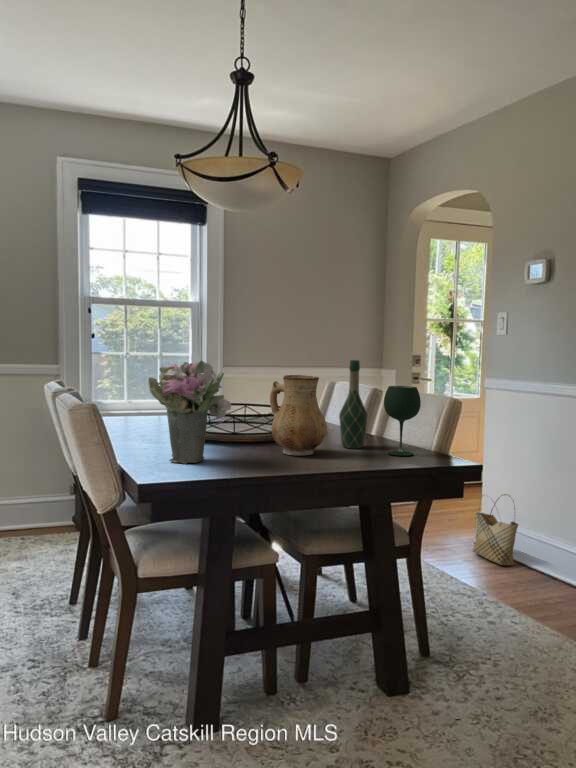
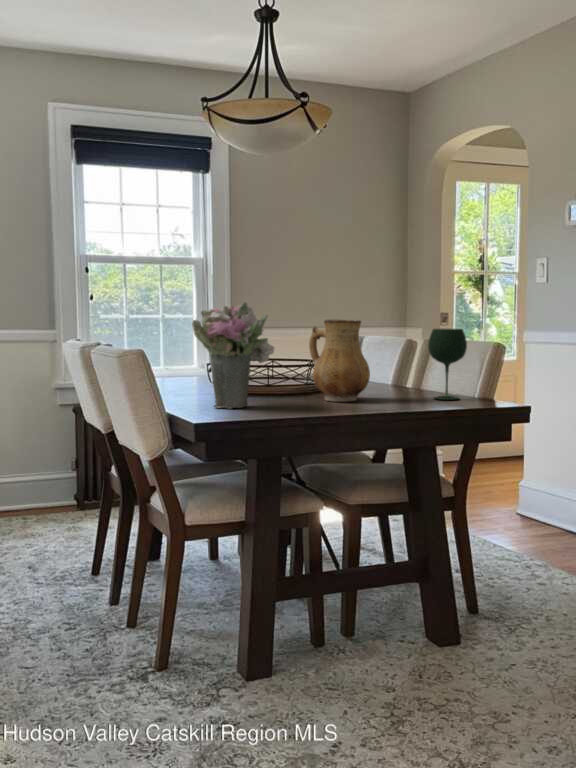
wine bottle: present [339,360,367,448] -> none [380,304,410,396]
woven basket: present [473,494,518,565] -> none [514,456,564,532]

